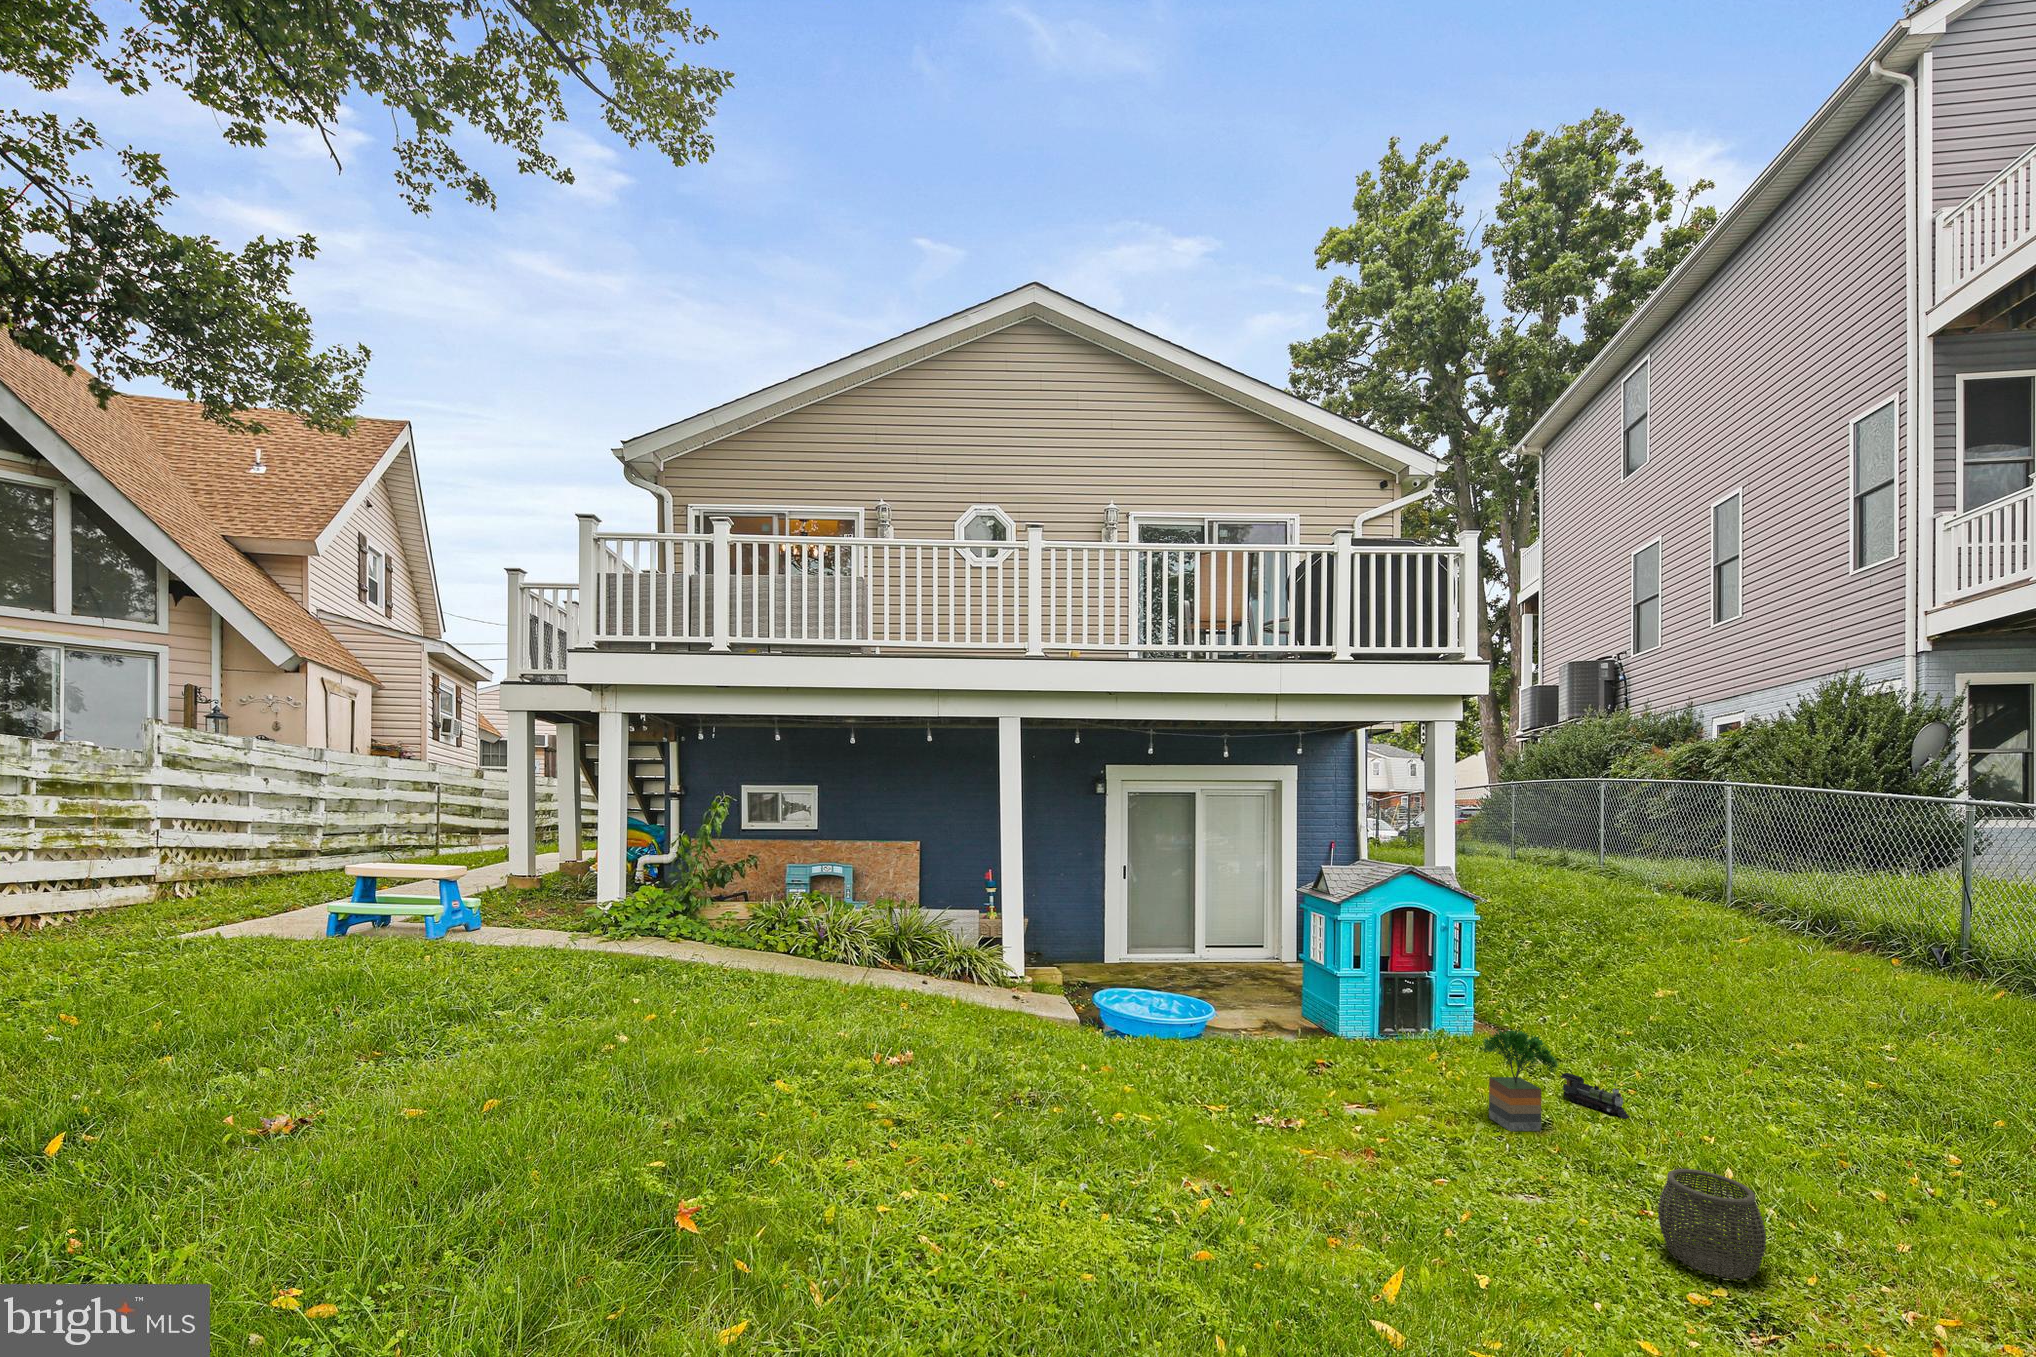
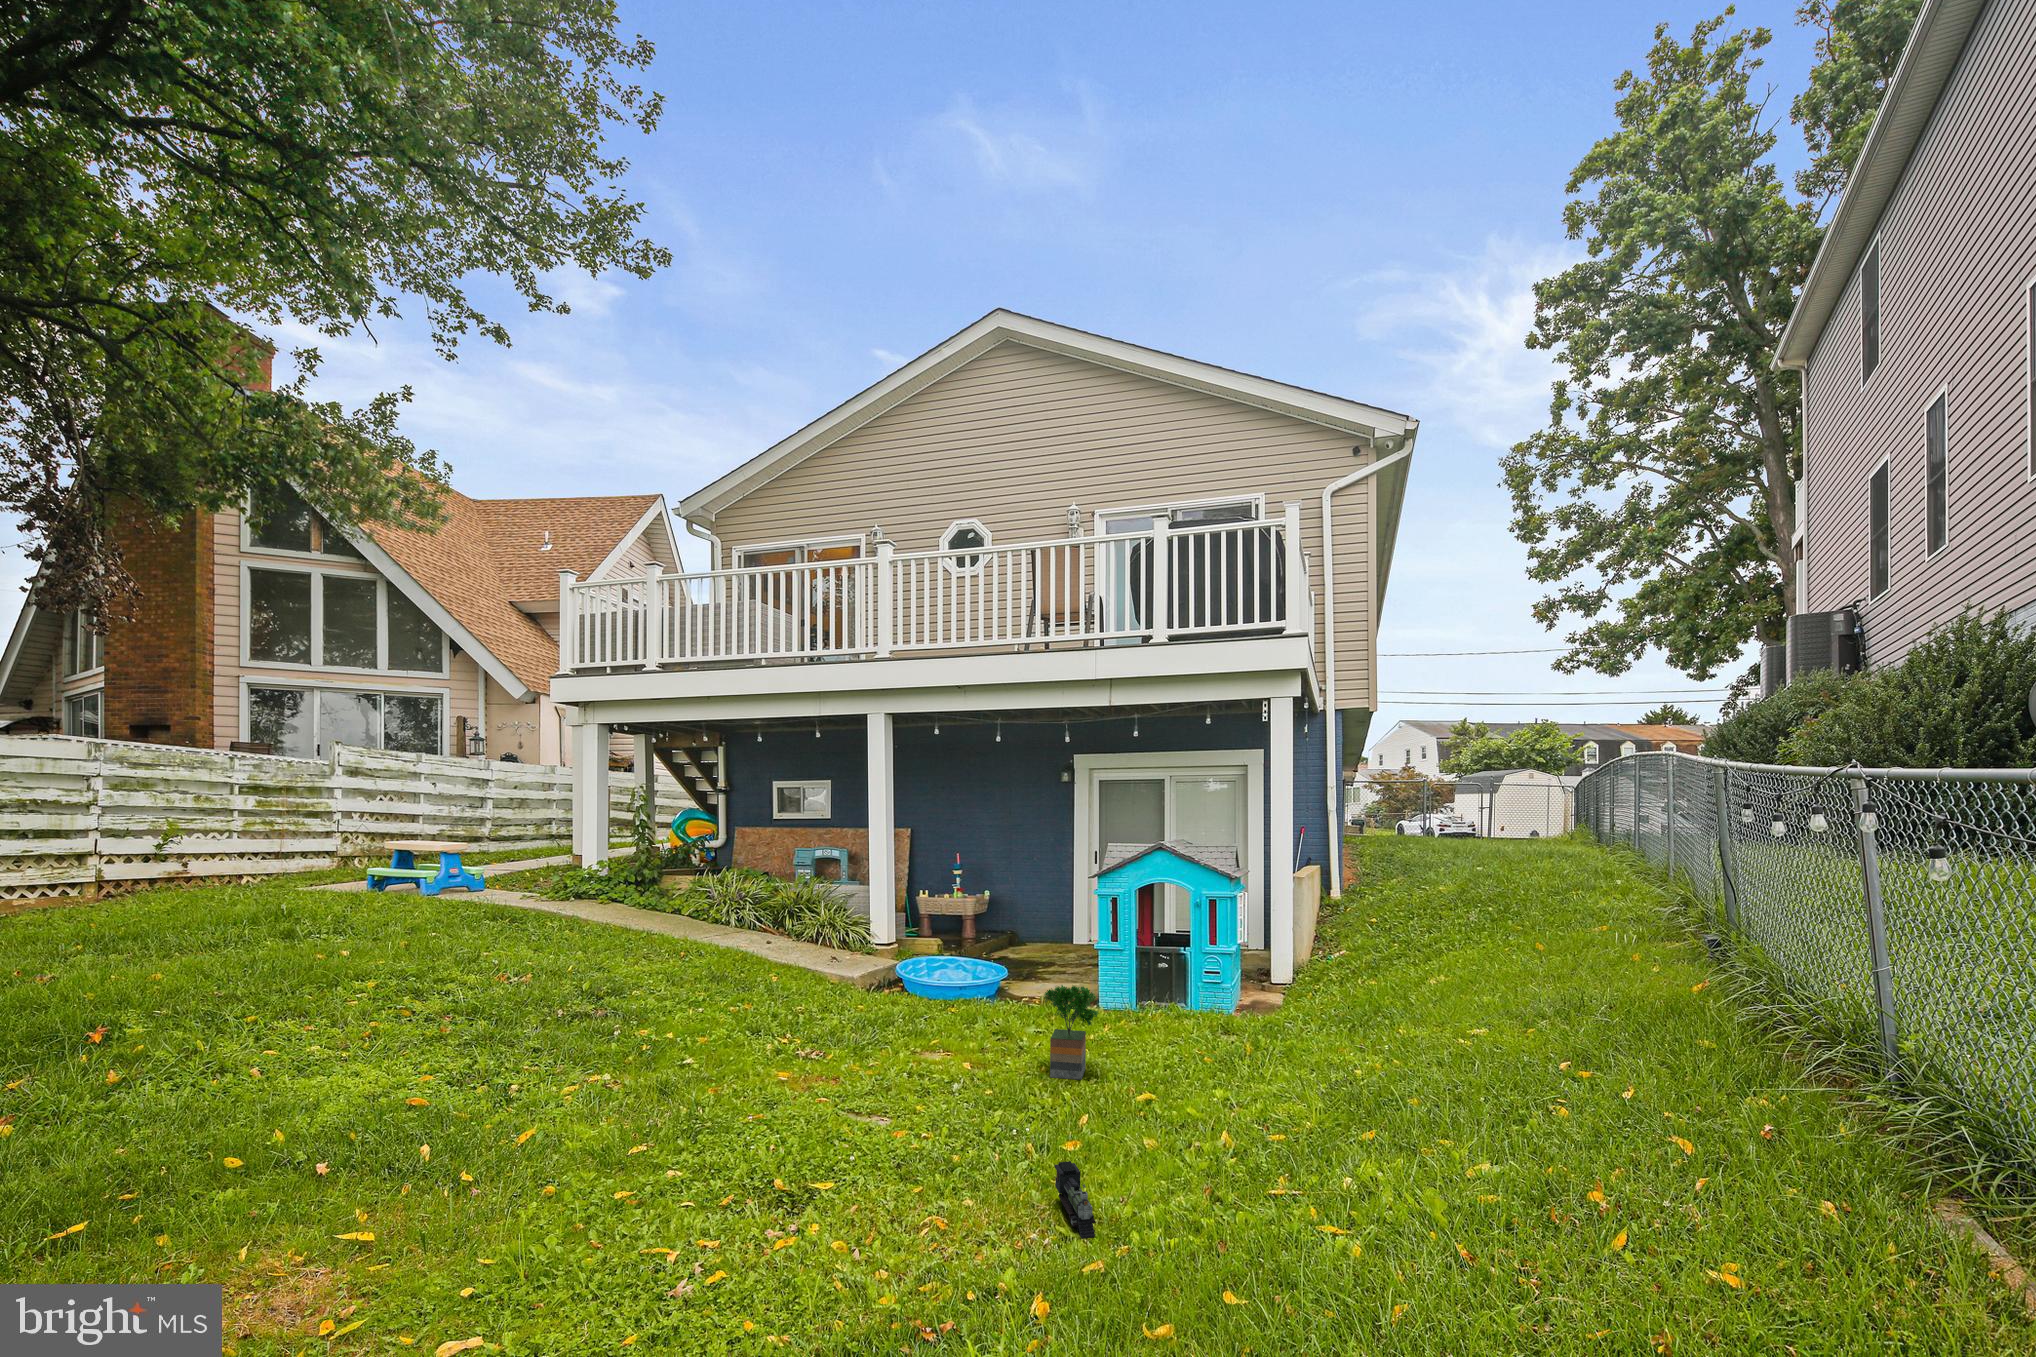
toy train: present [1561,1073,1630,1119] -> present [1054,1161,1095,1238]
woven basket: present [1658,1169,1766,1280] -> none [949,1093,1028,1186]

